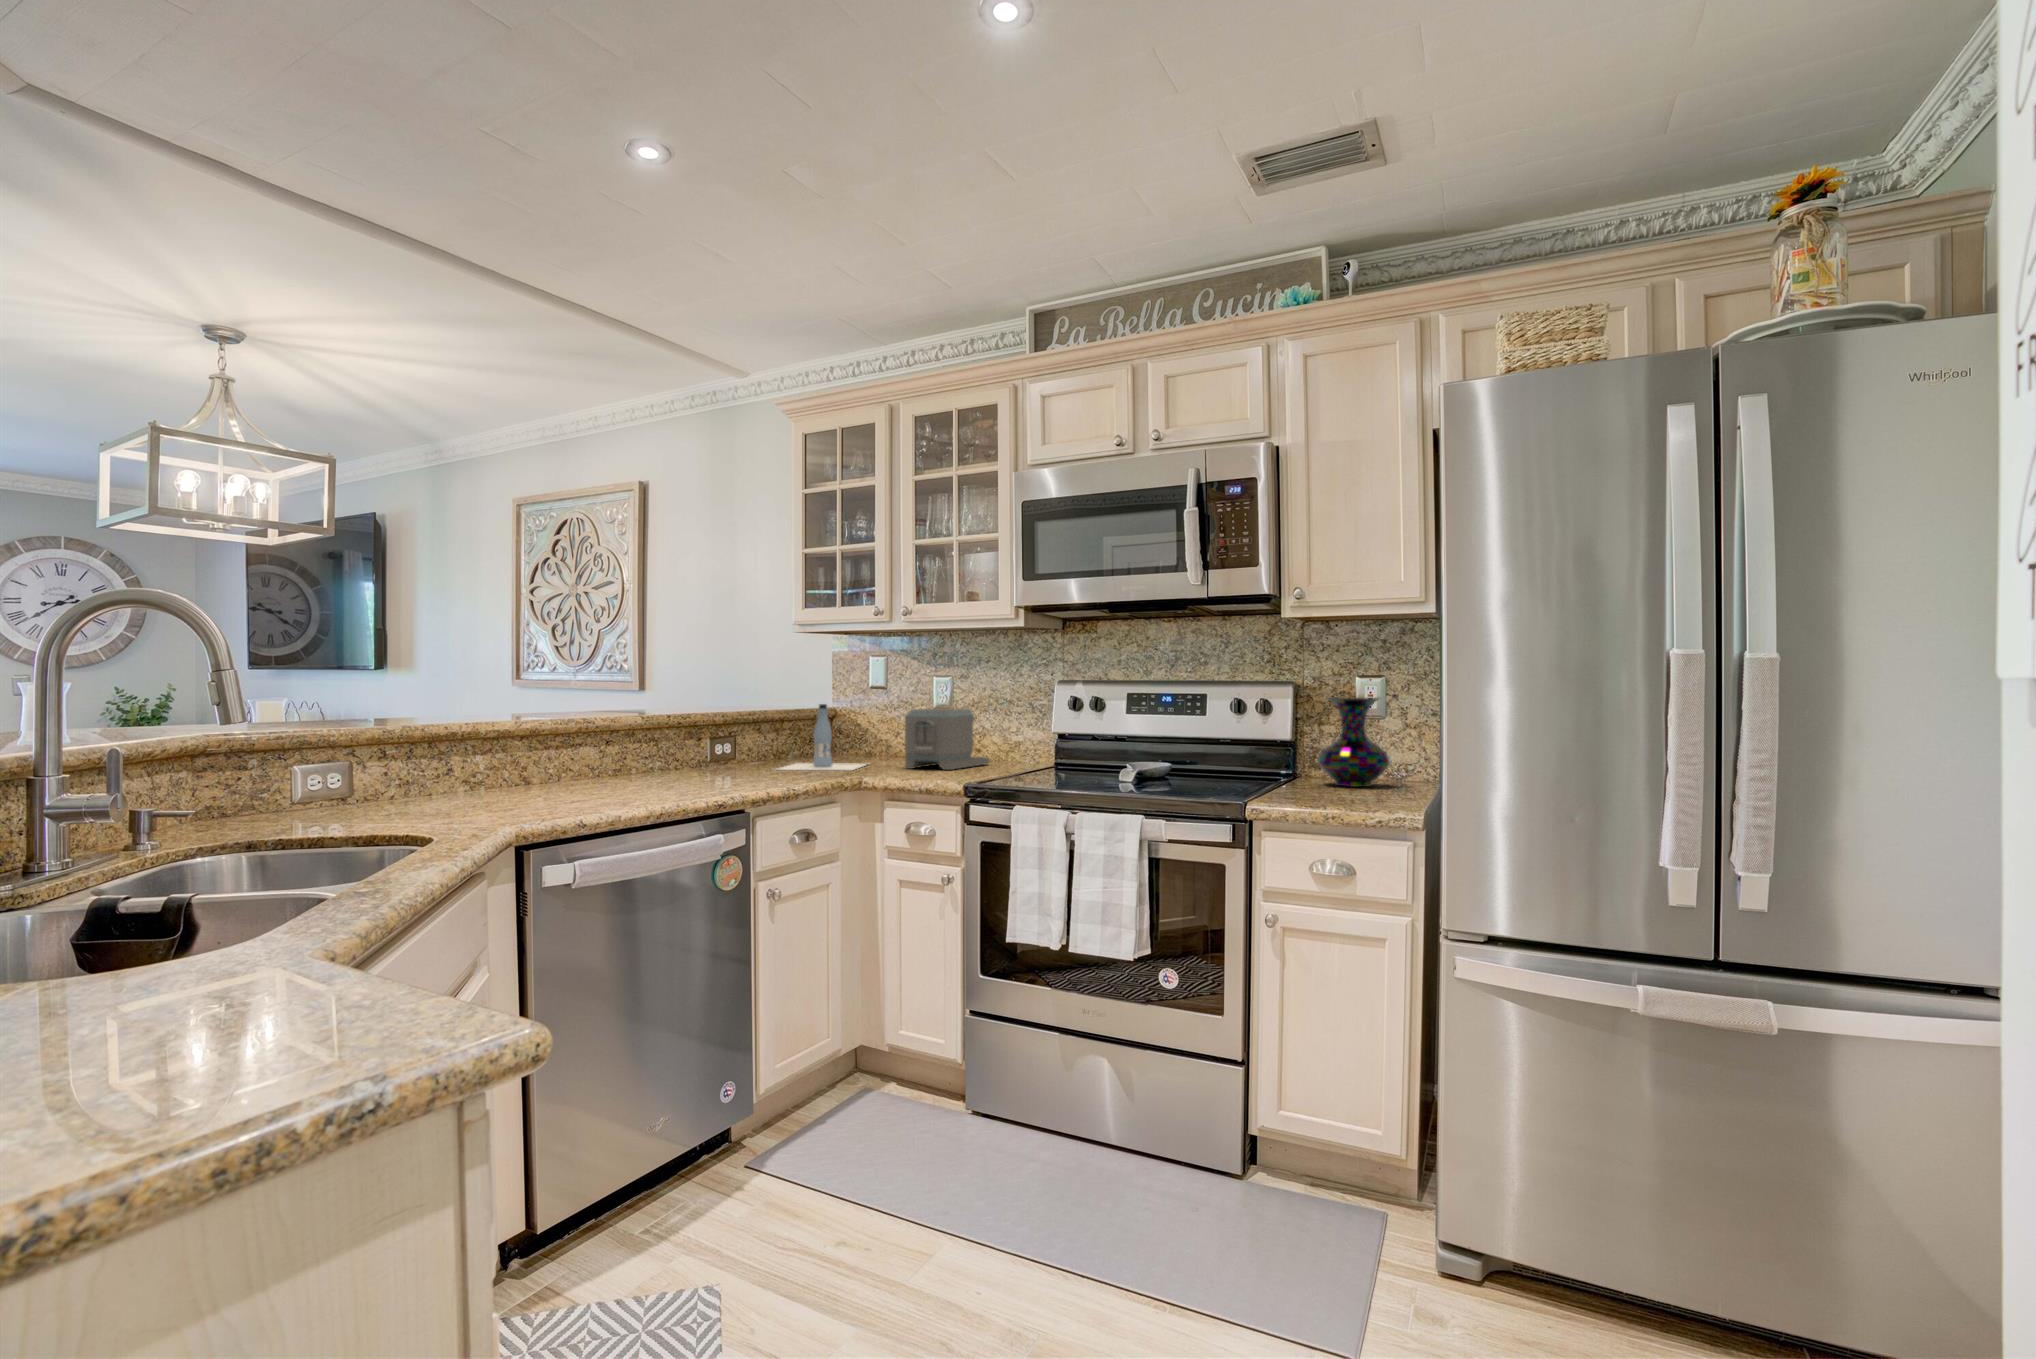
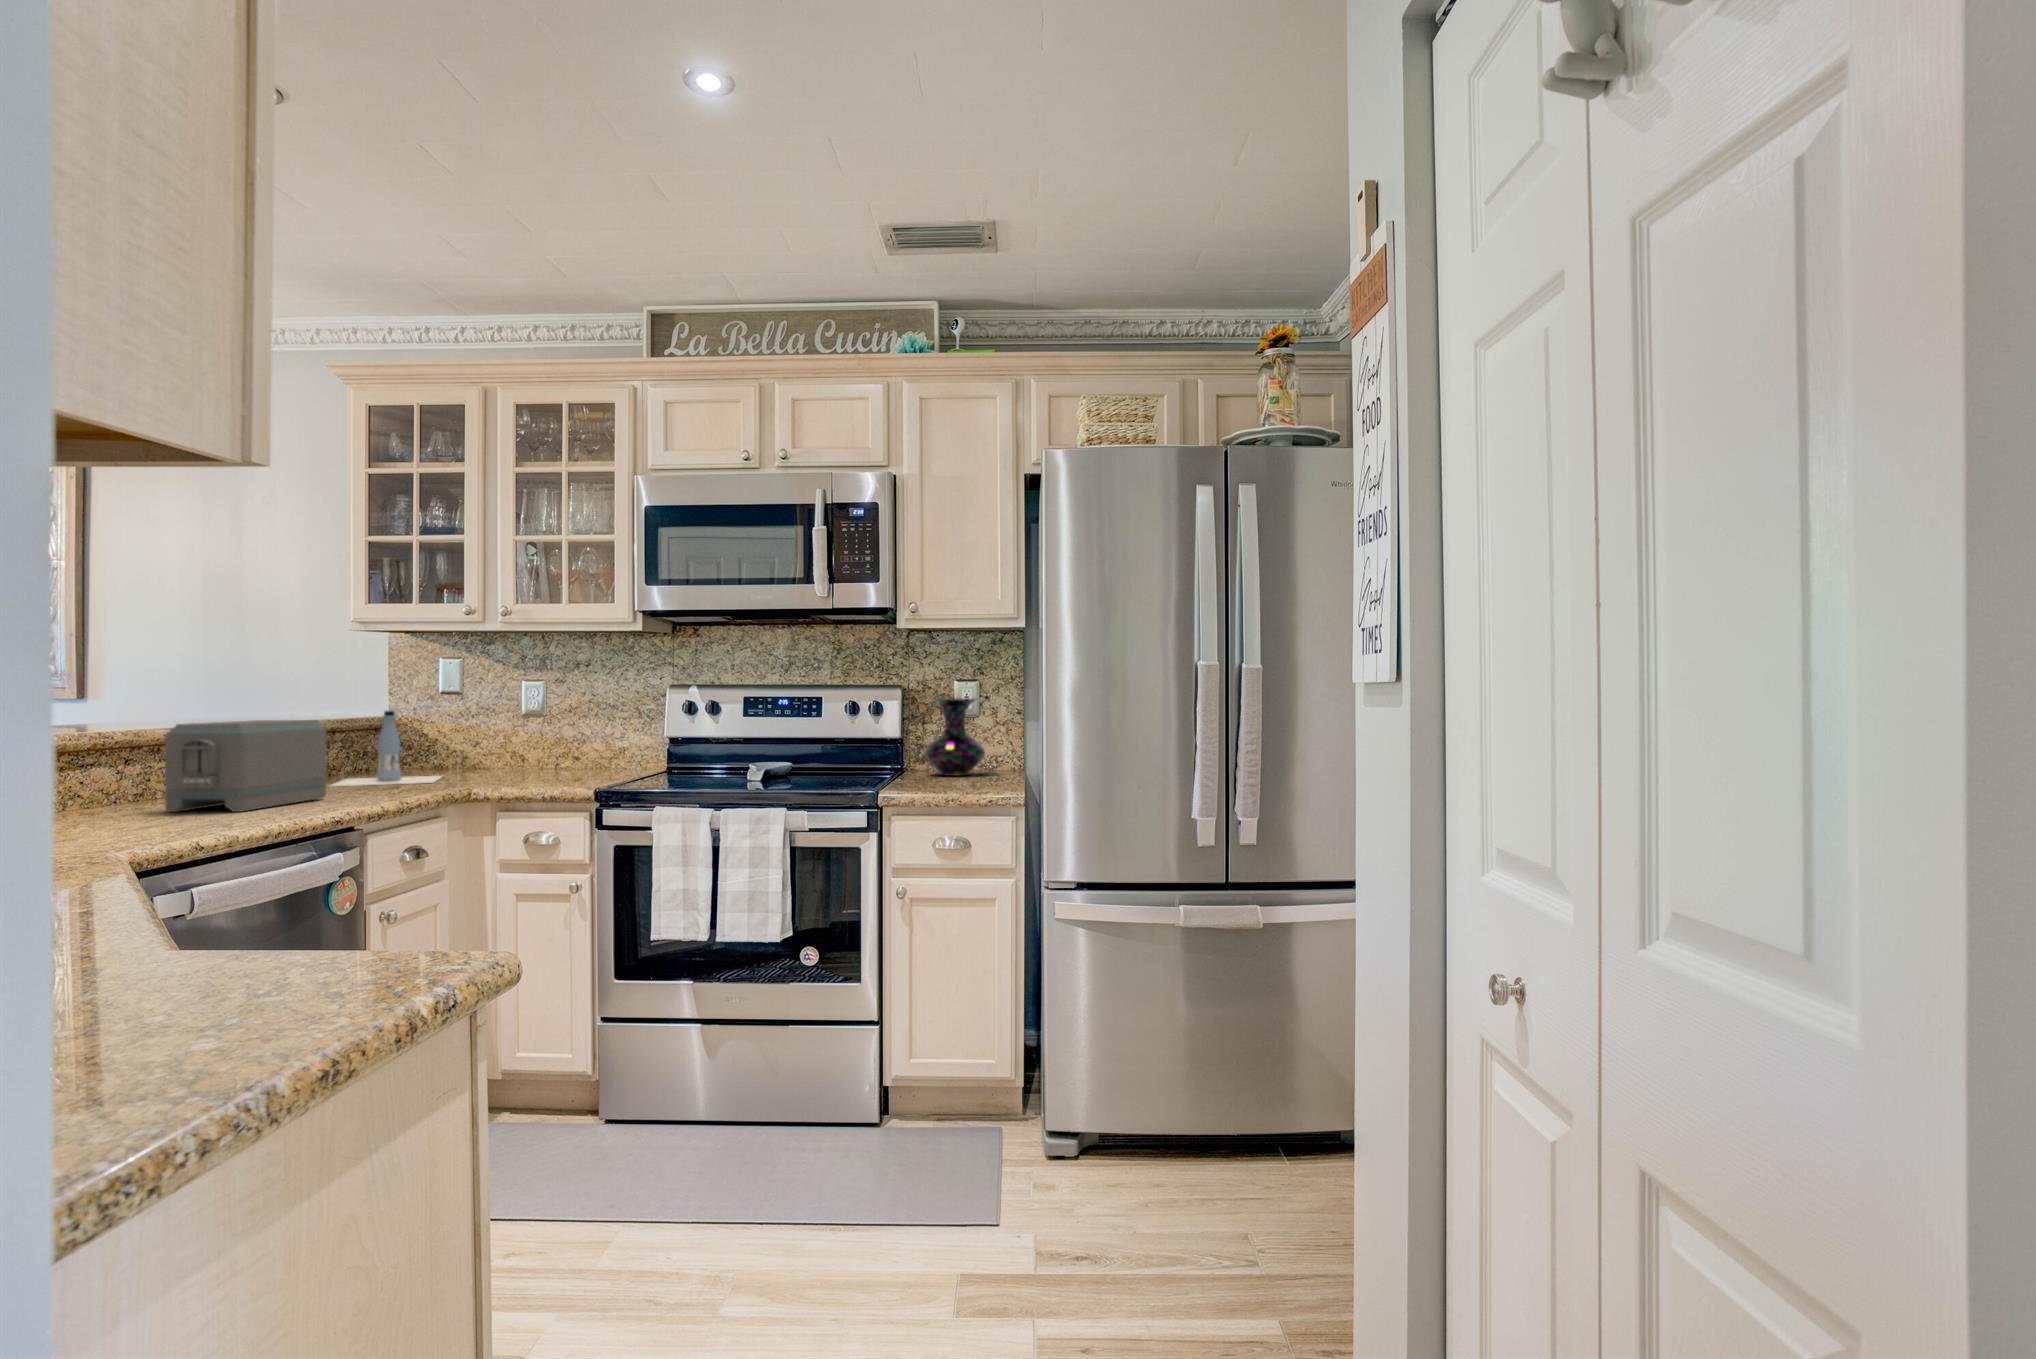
toaster: present [905,708,990,770] -> present [165,720,326,812]

